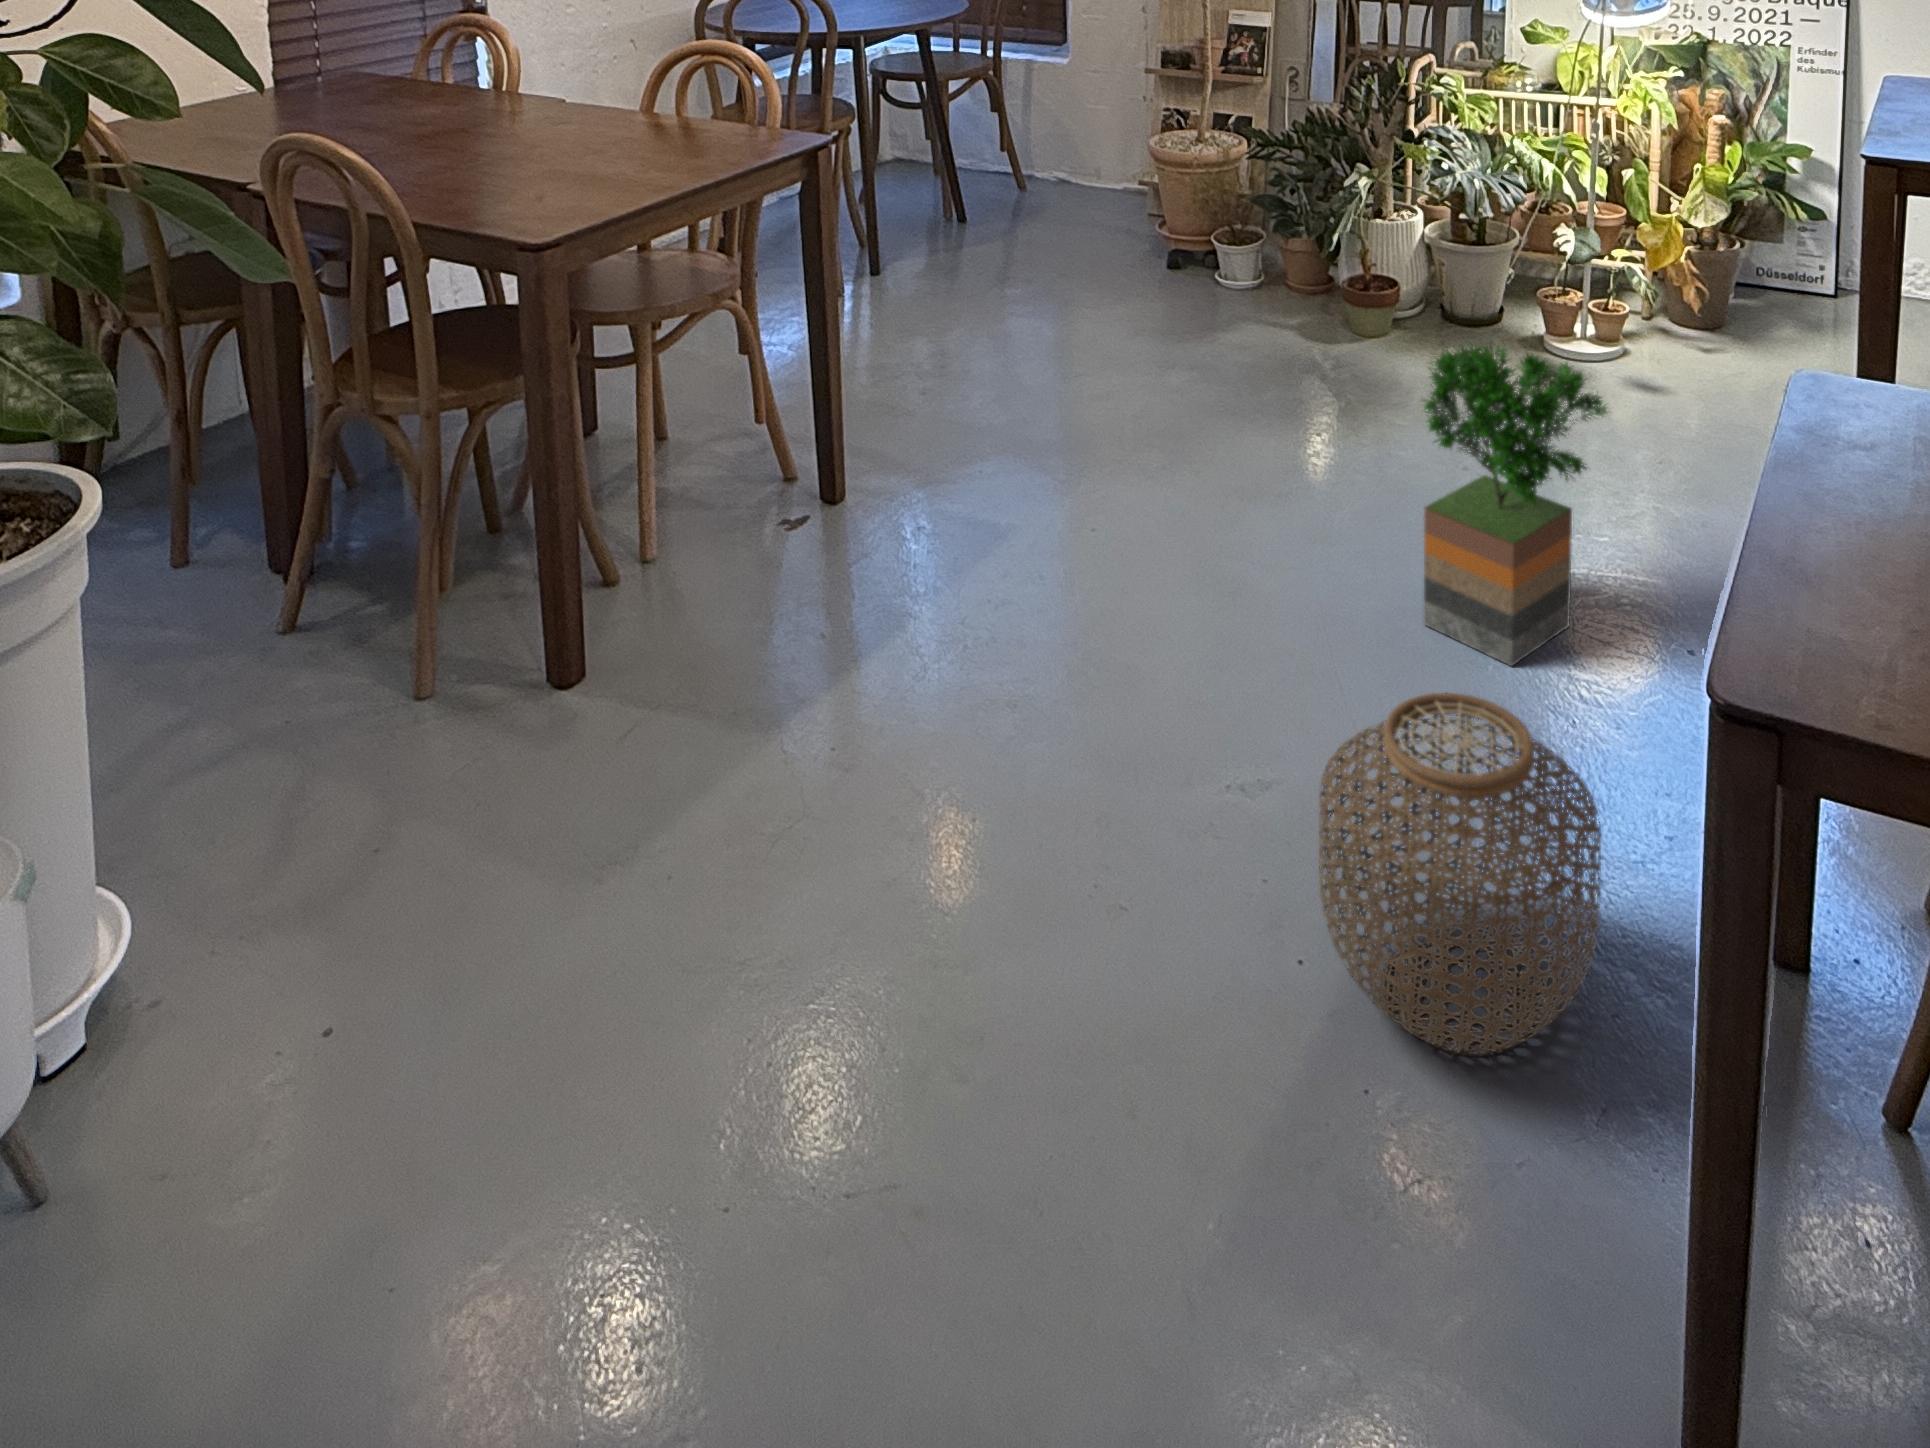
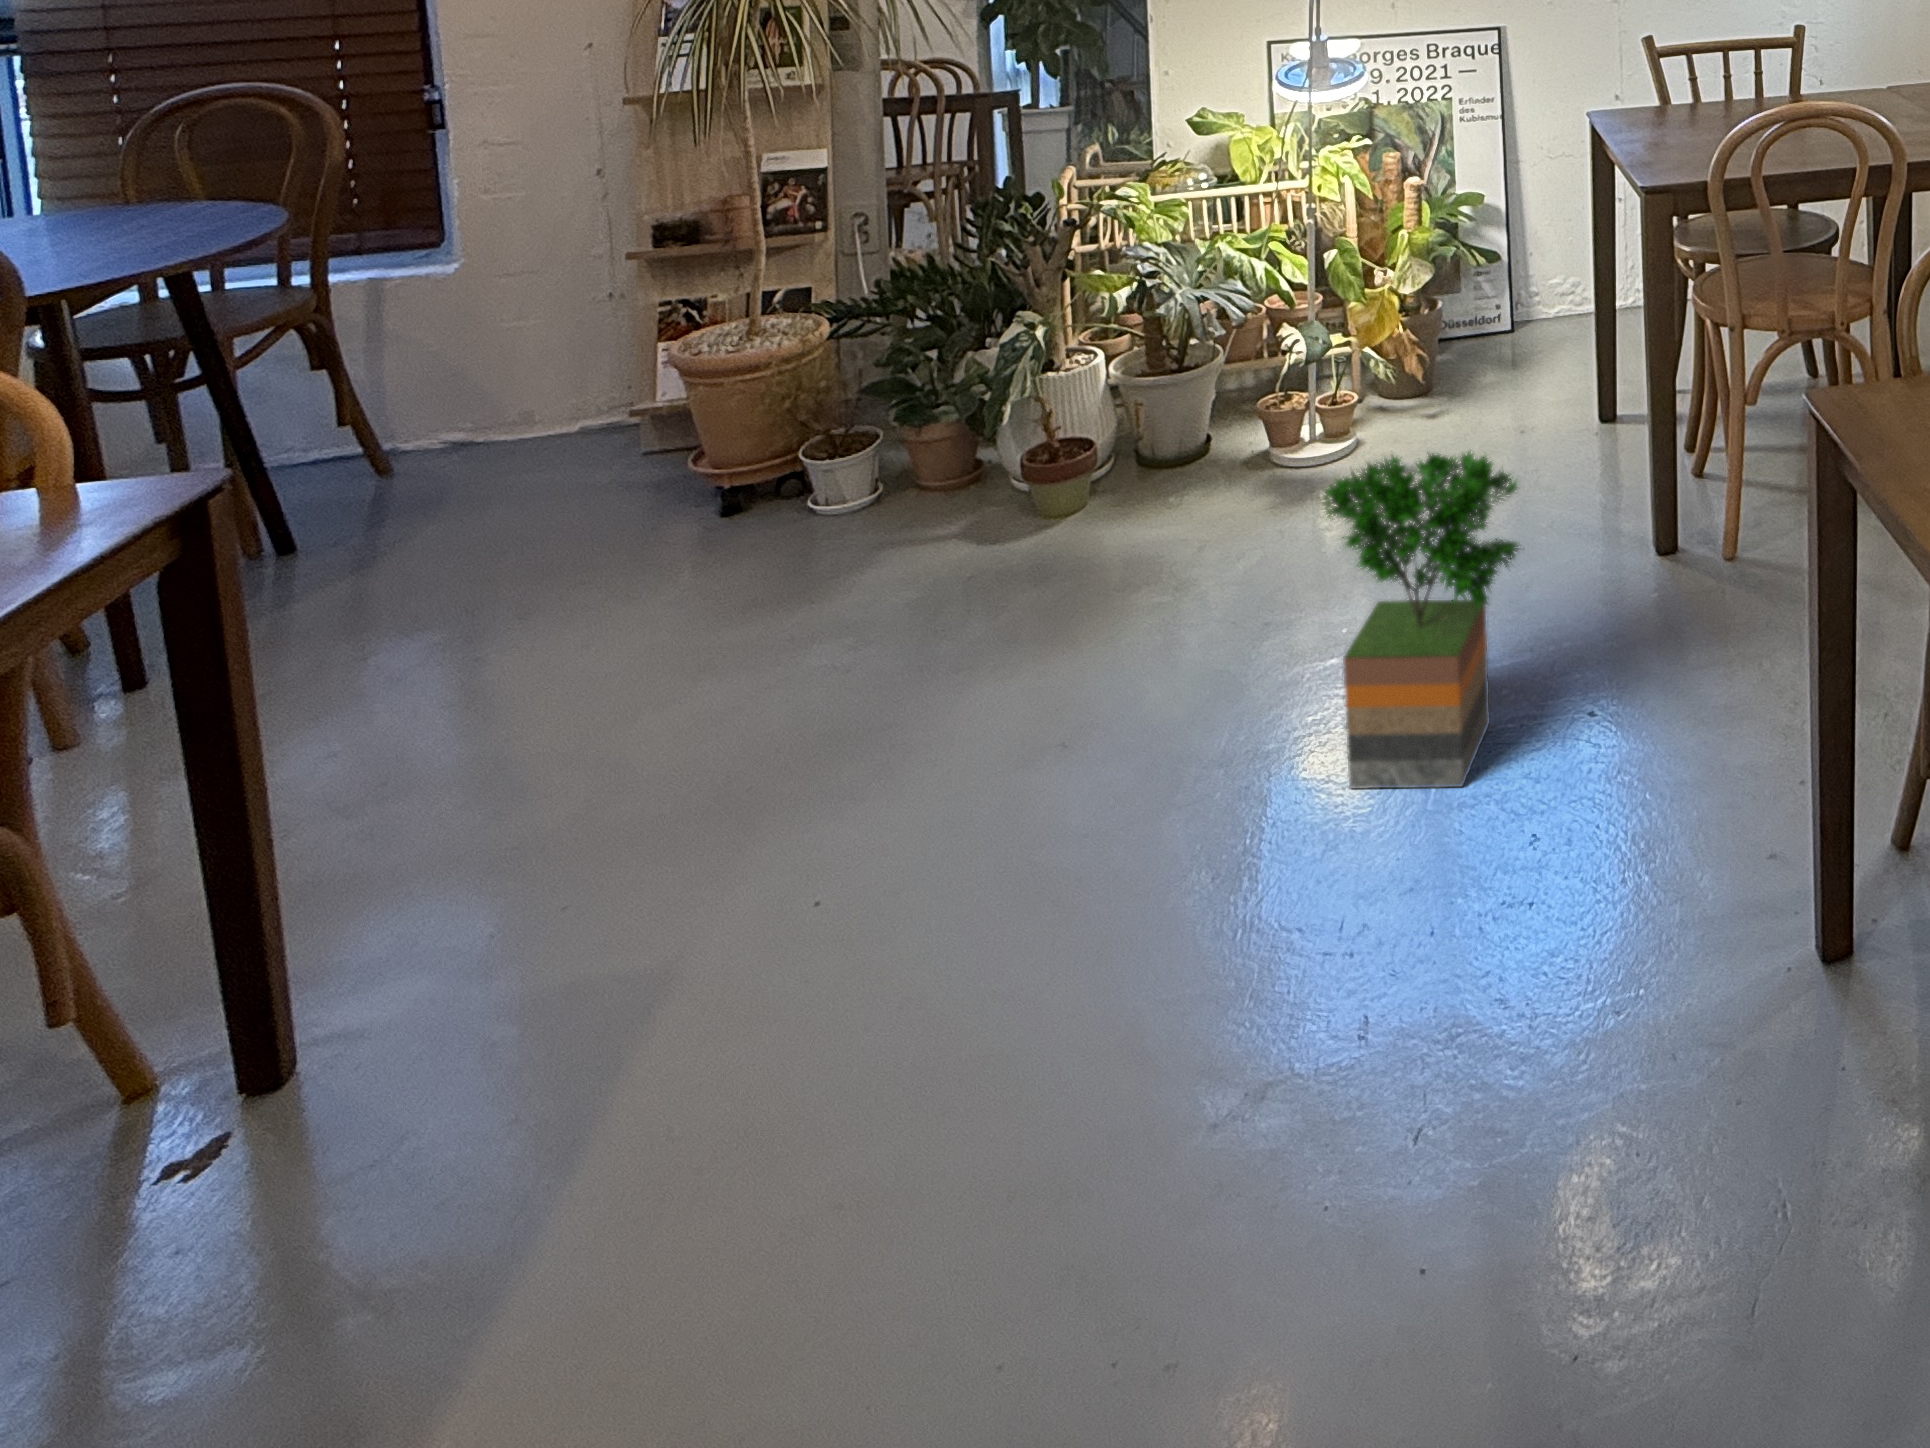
woven basket: present [1319,693,1601,1054] -> none [1469,800,1760,1181]

